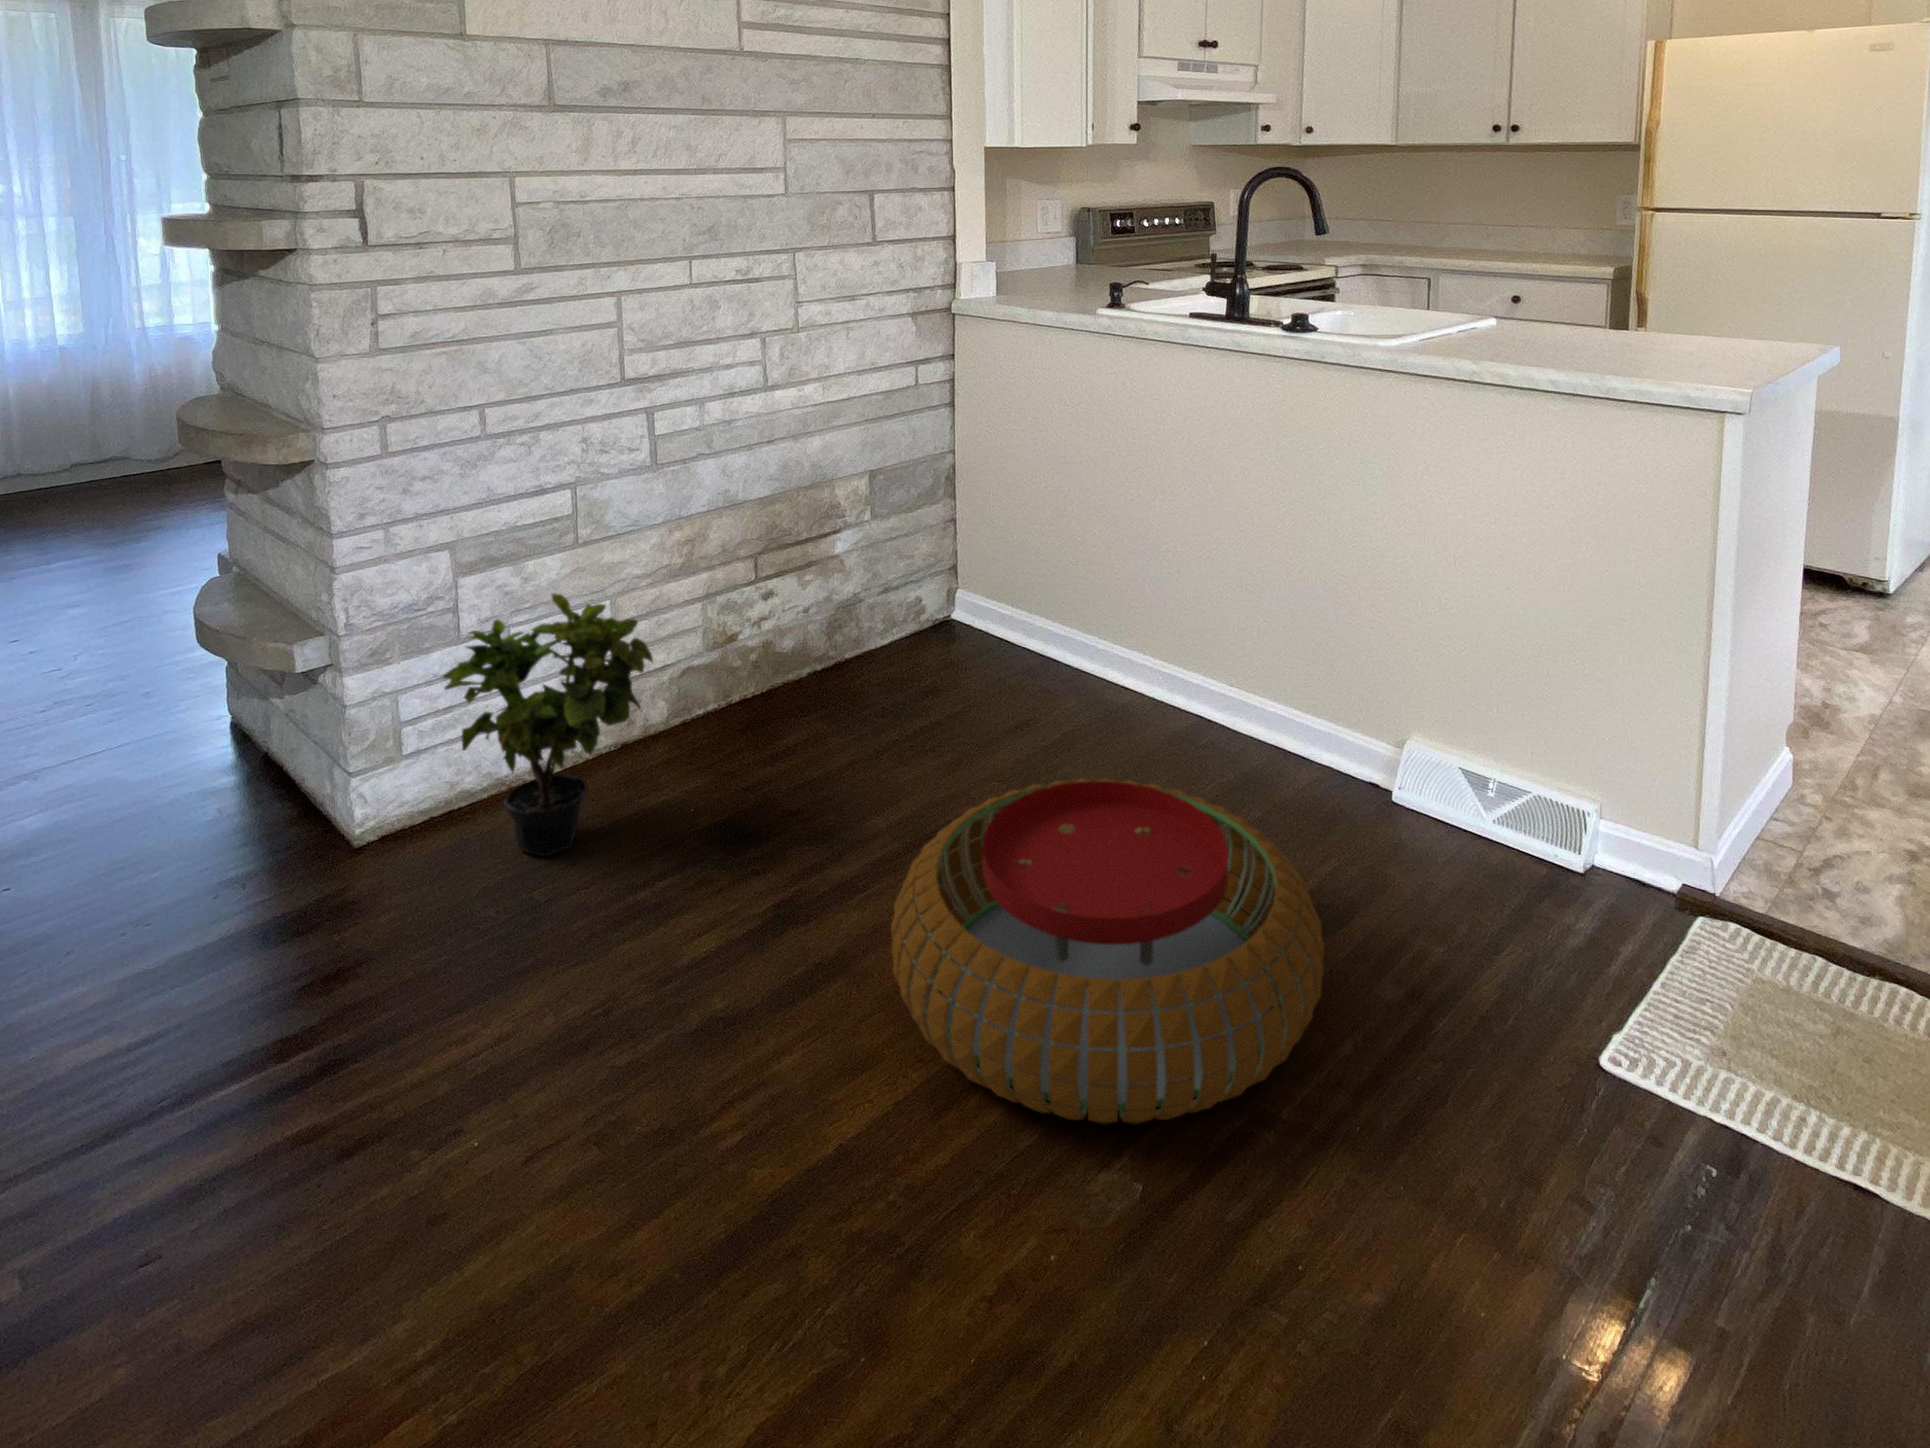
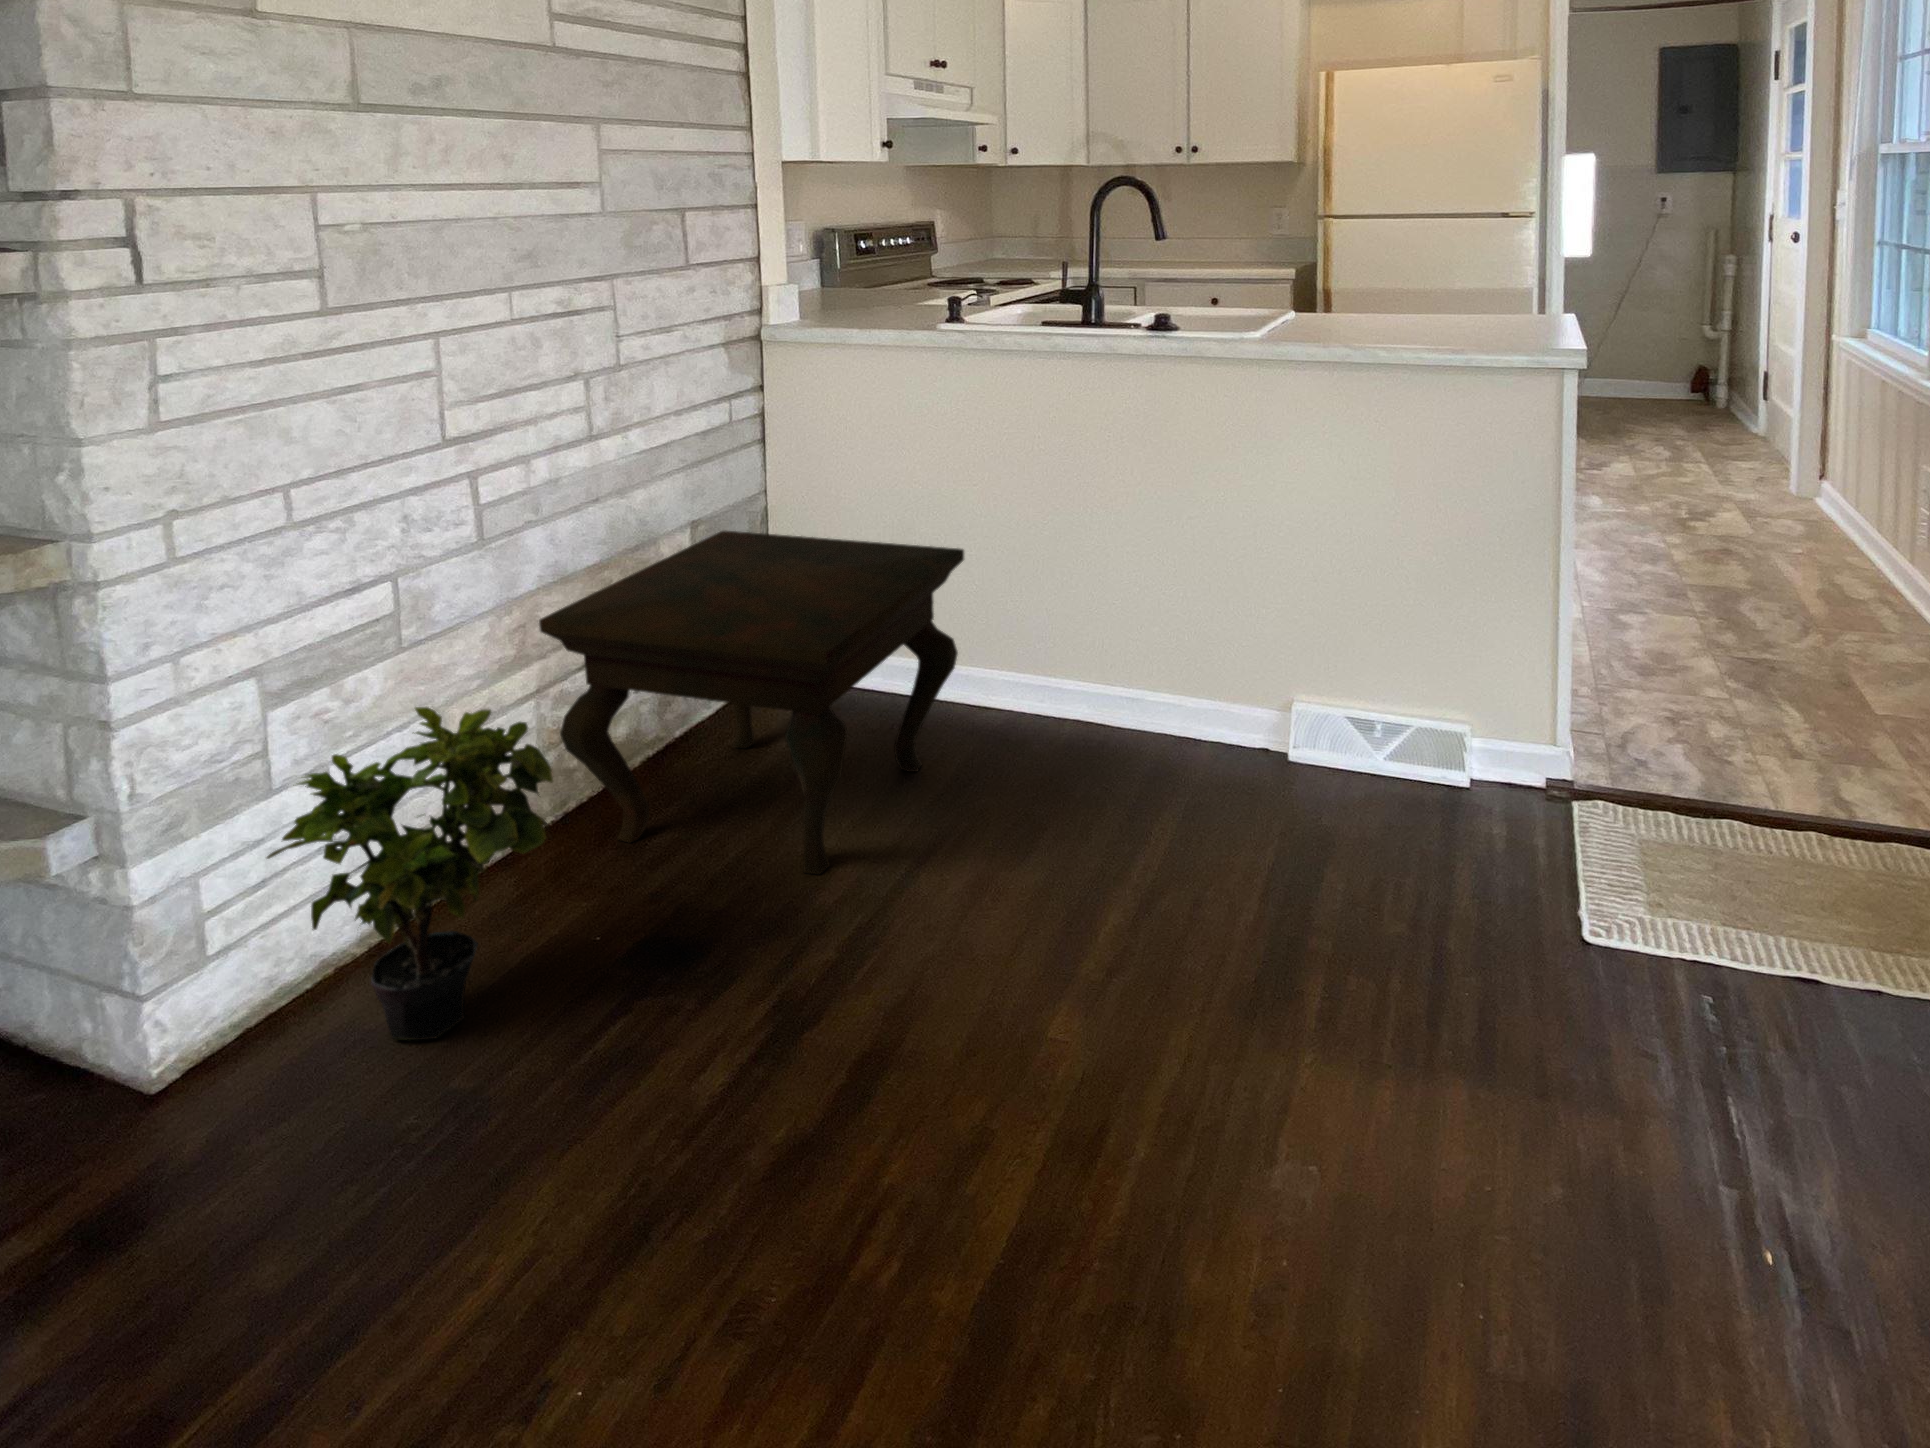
side table: none [697,481,1084,801] -> present [539,531,964,875]
pouf: present [891,779,1324,1124] -> none [938,785,1378,1130]

